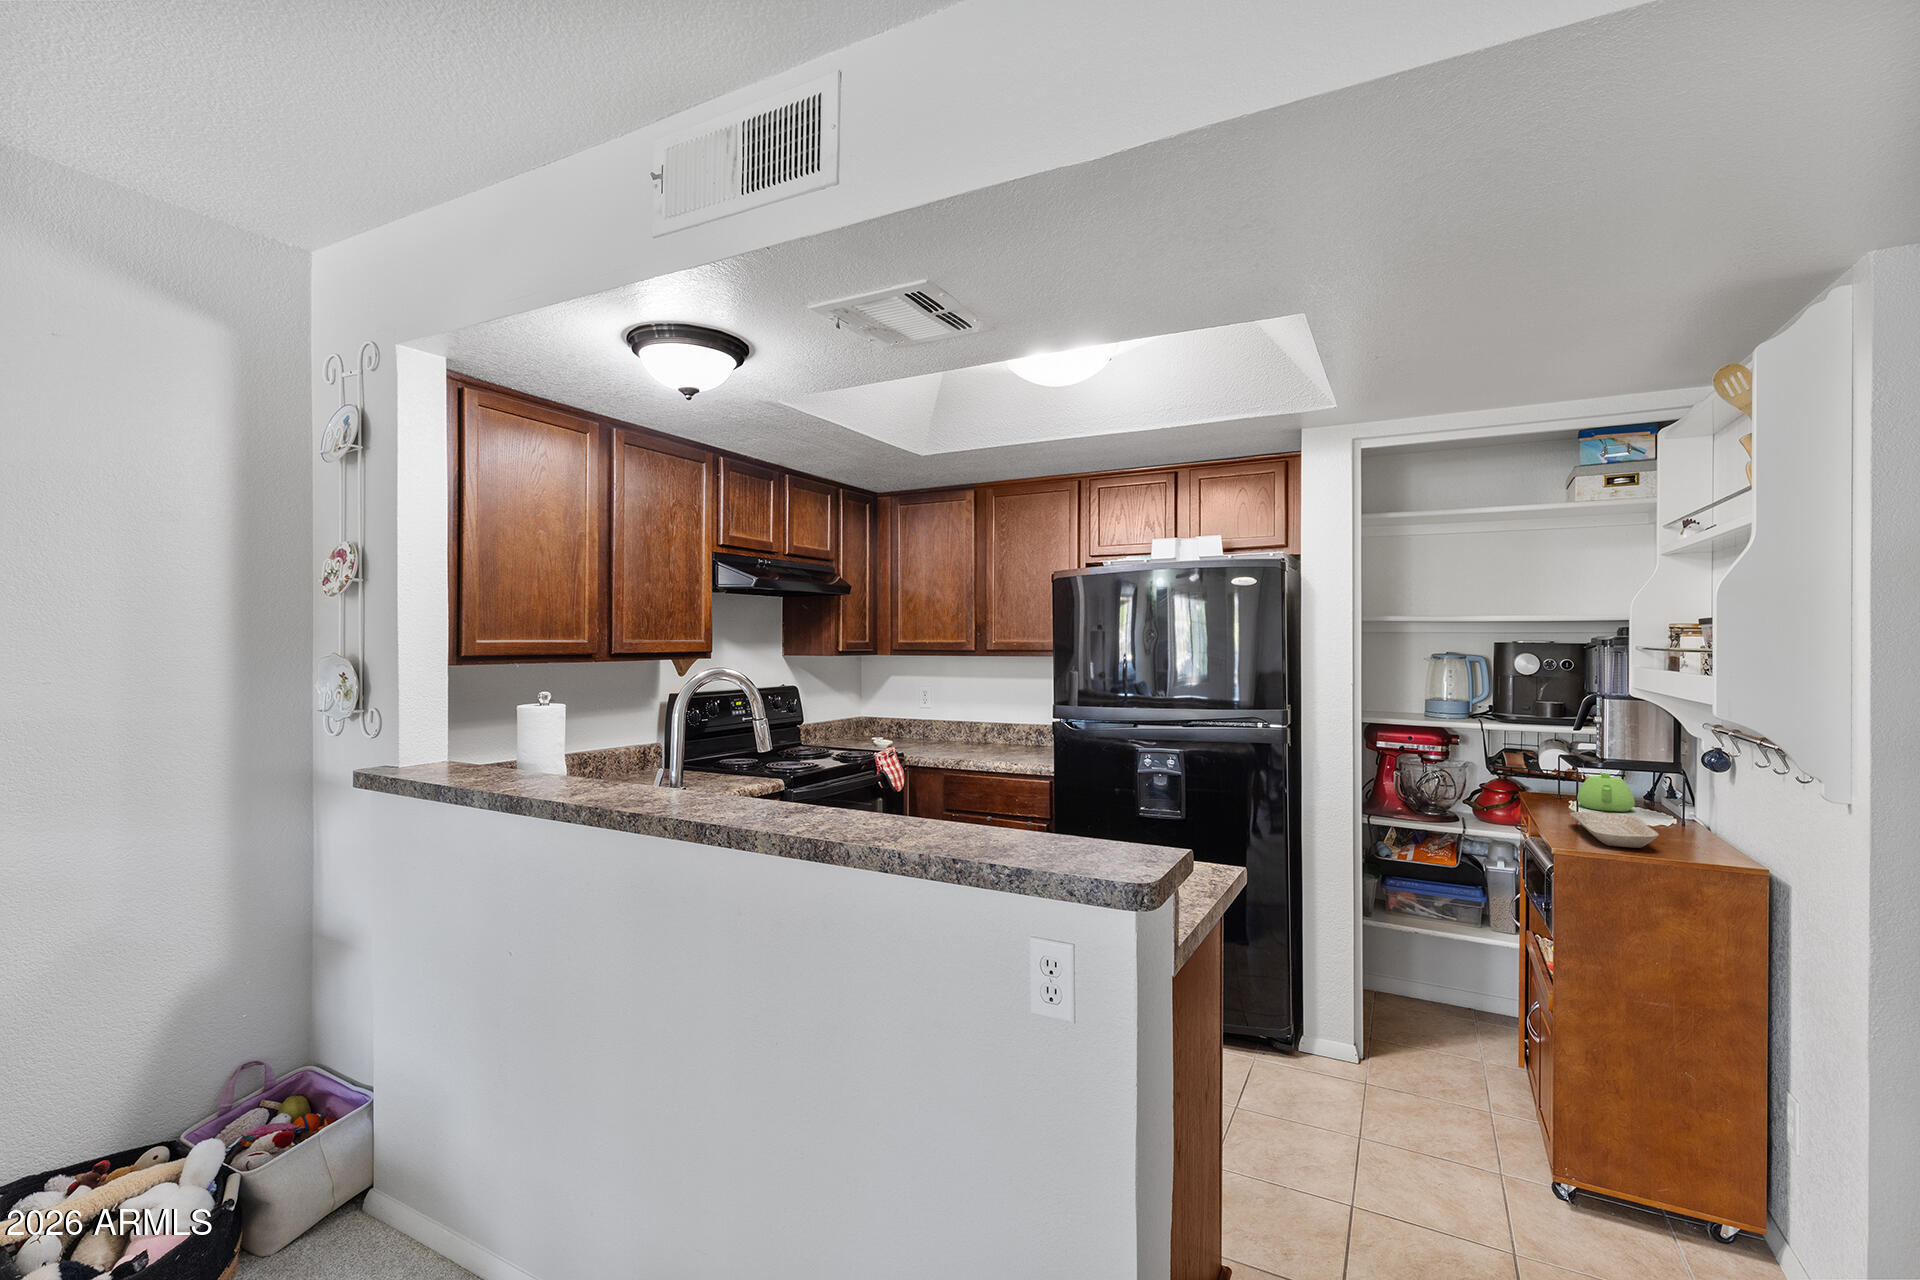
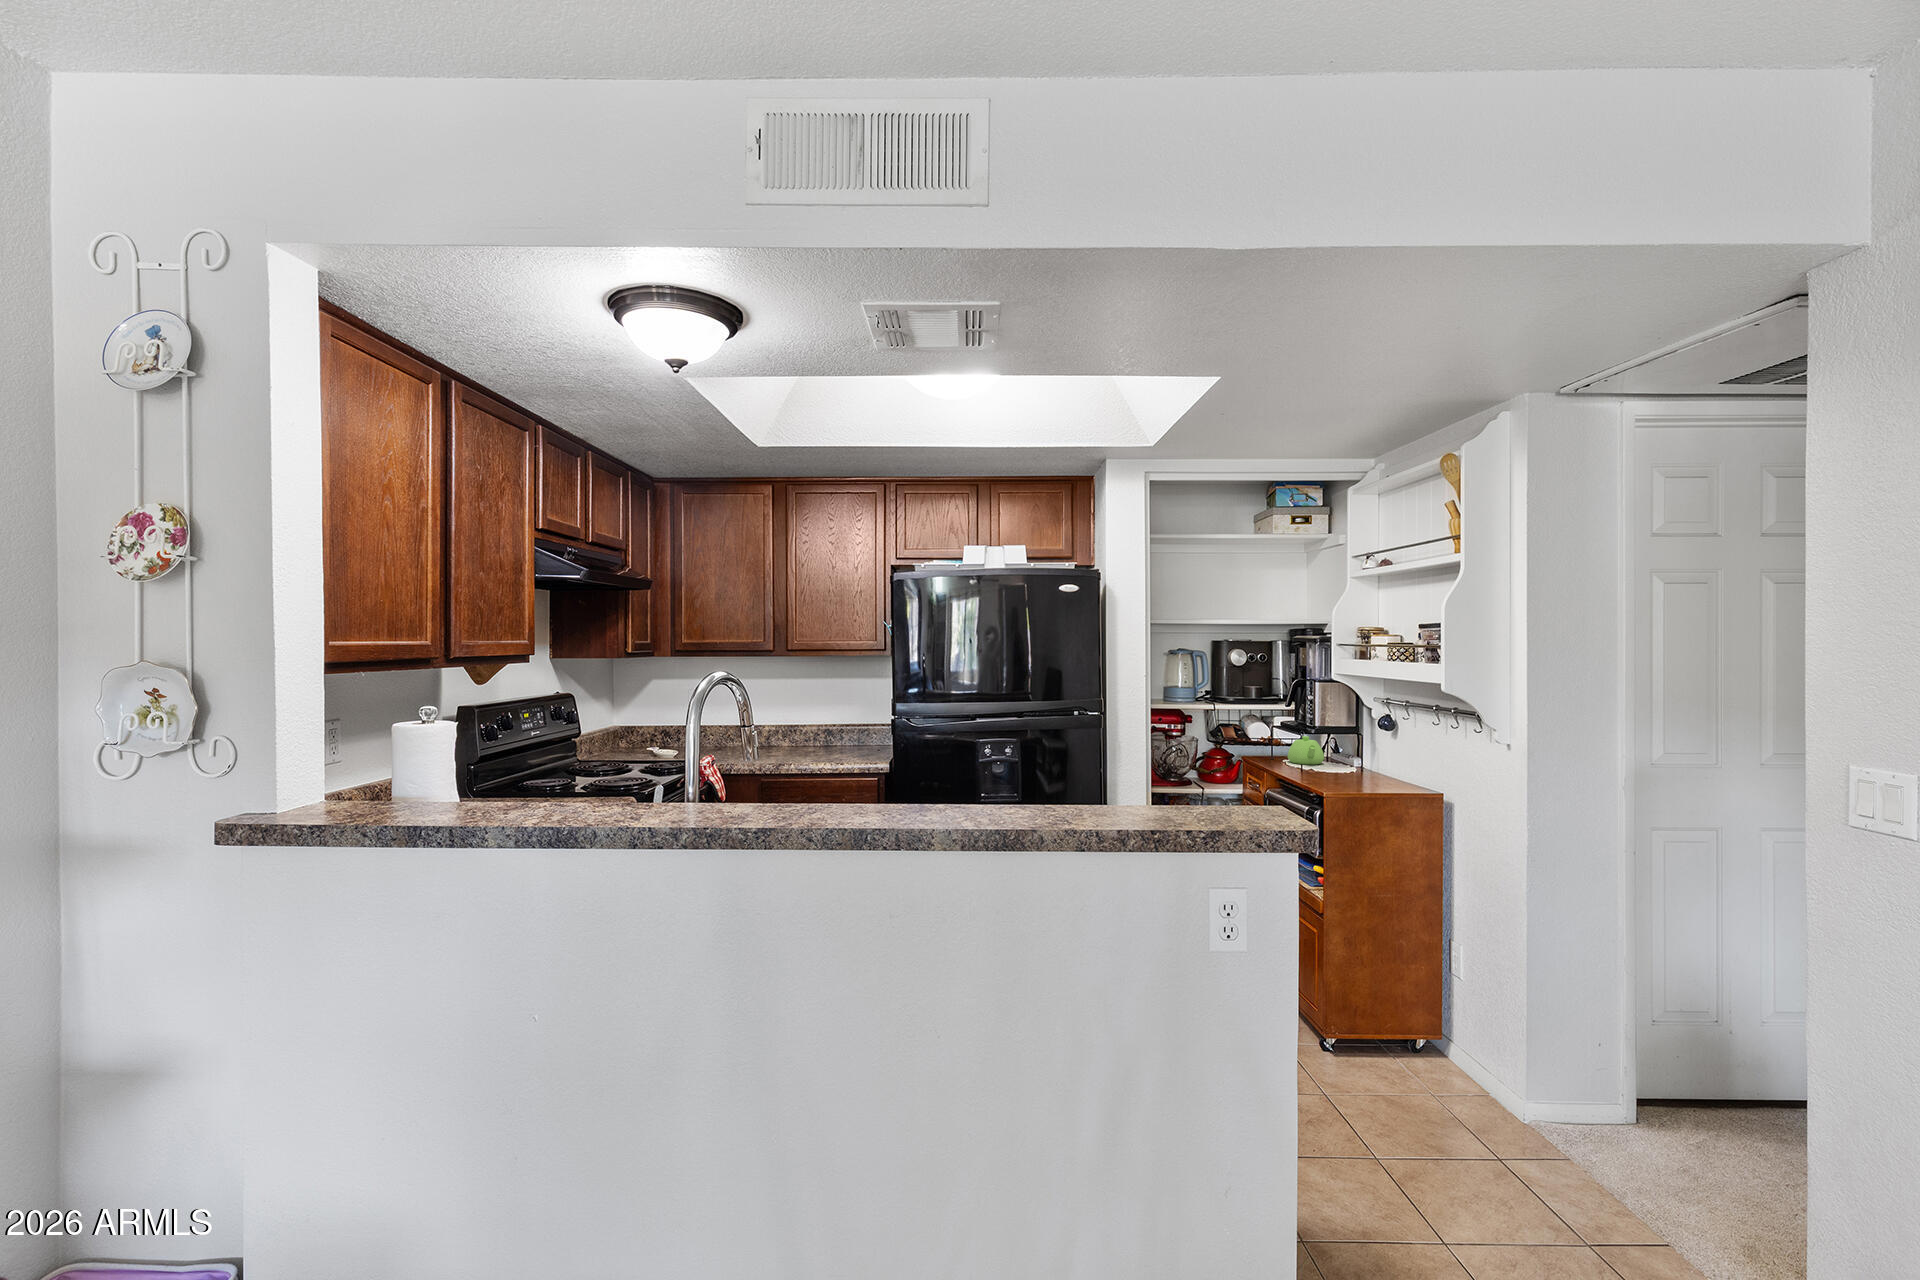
tray: present [1570,812,1659,848] -> none [1308,765,1379,787]

